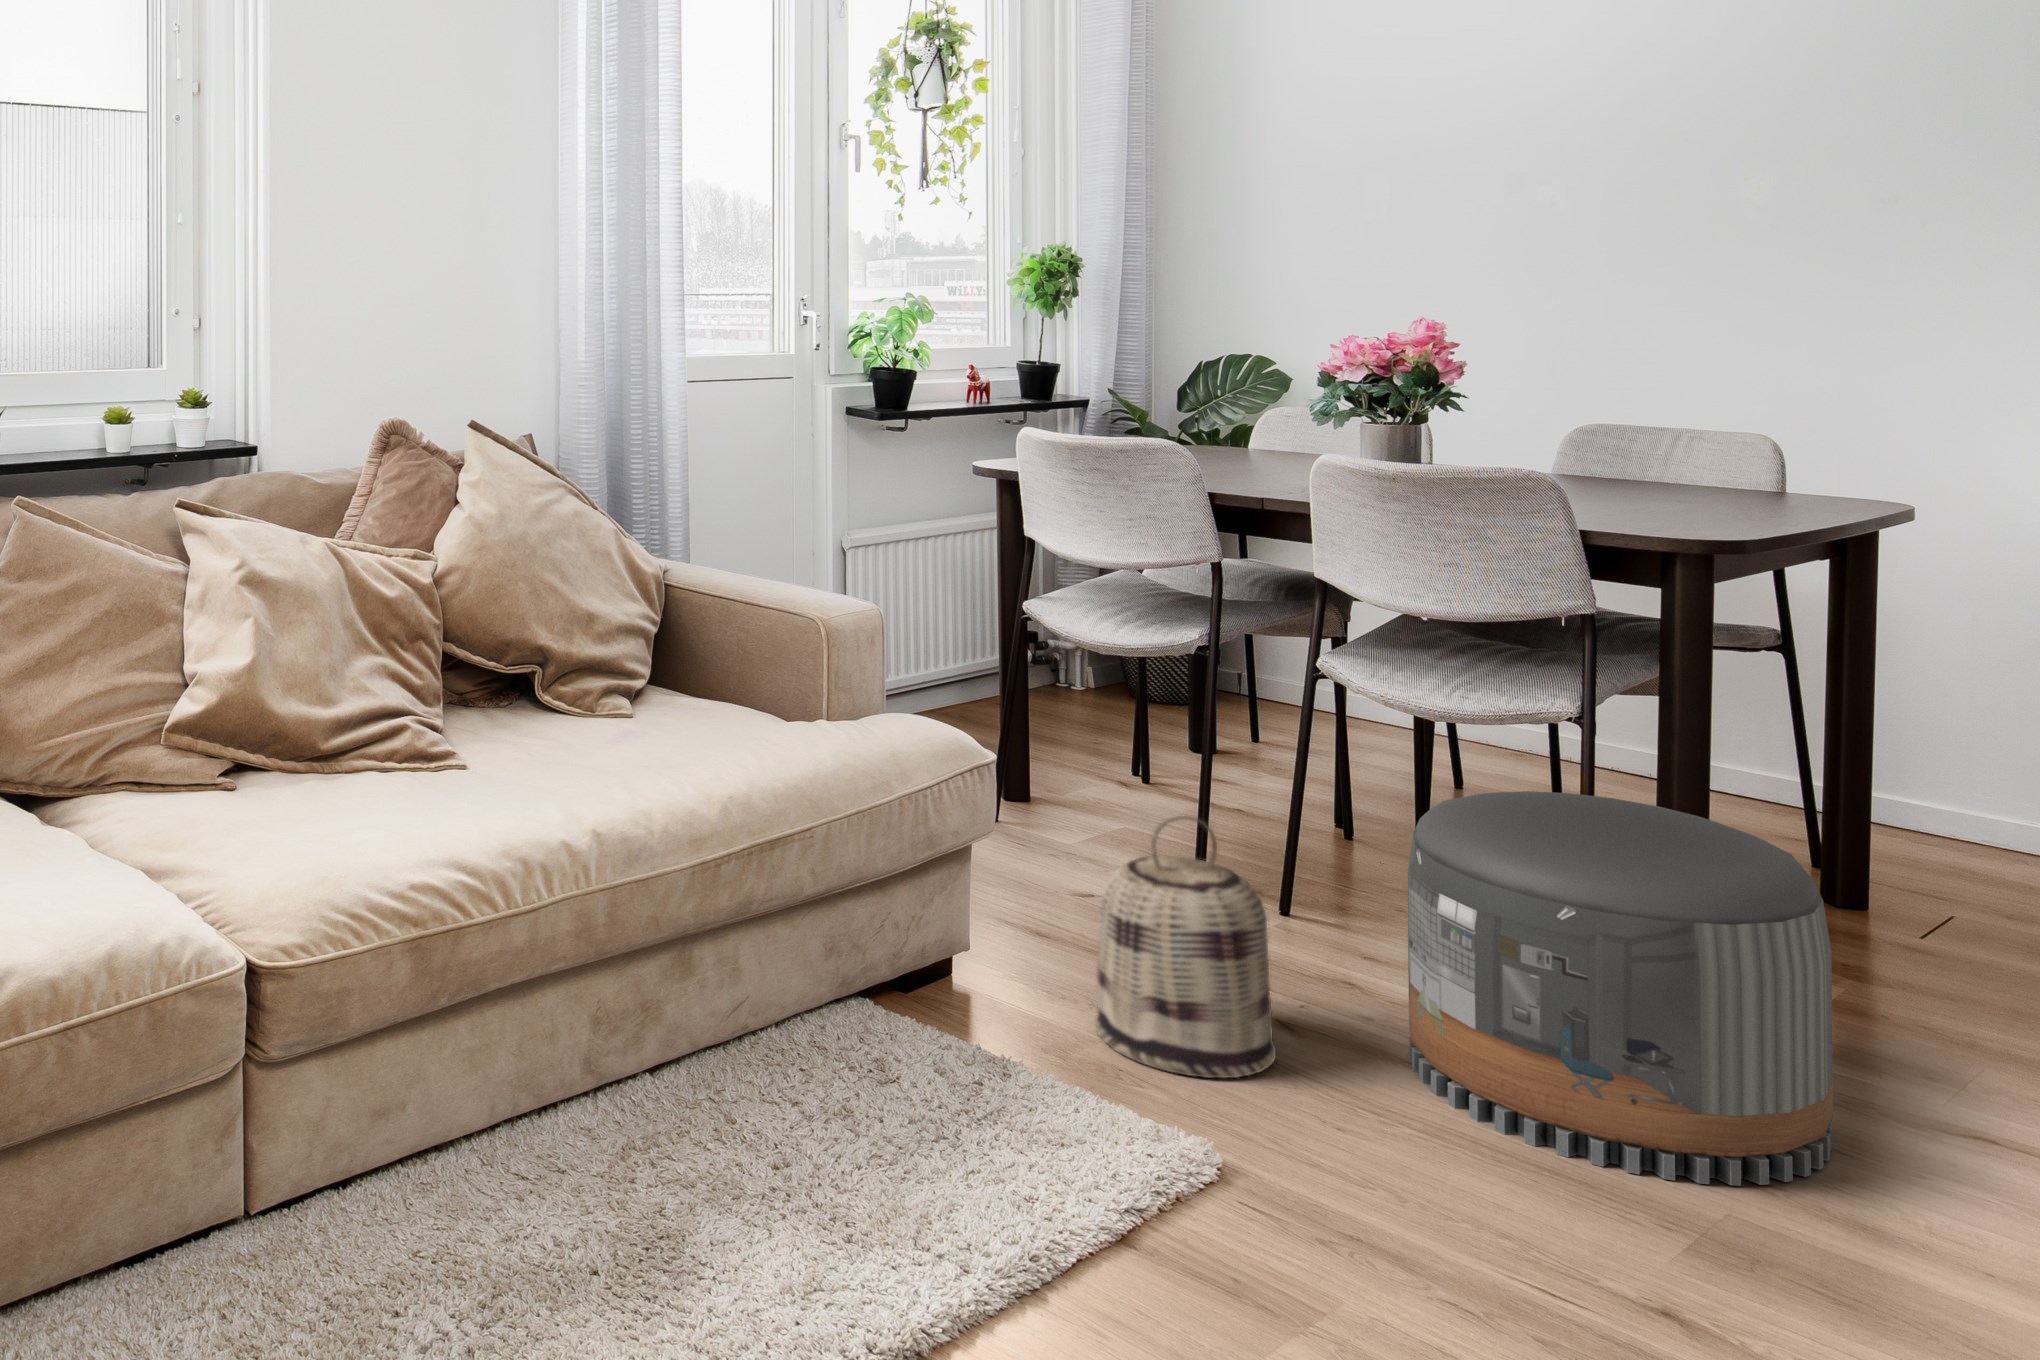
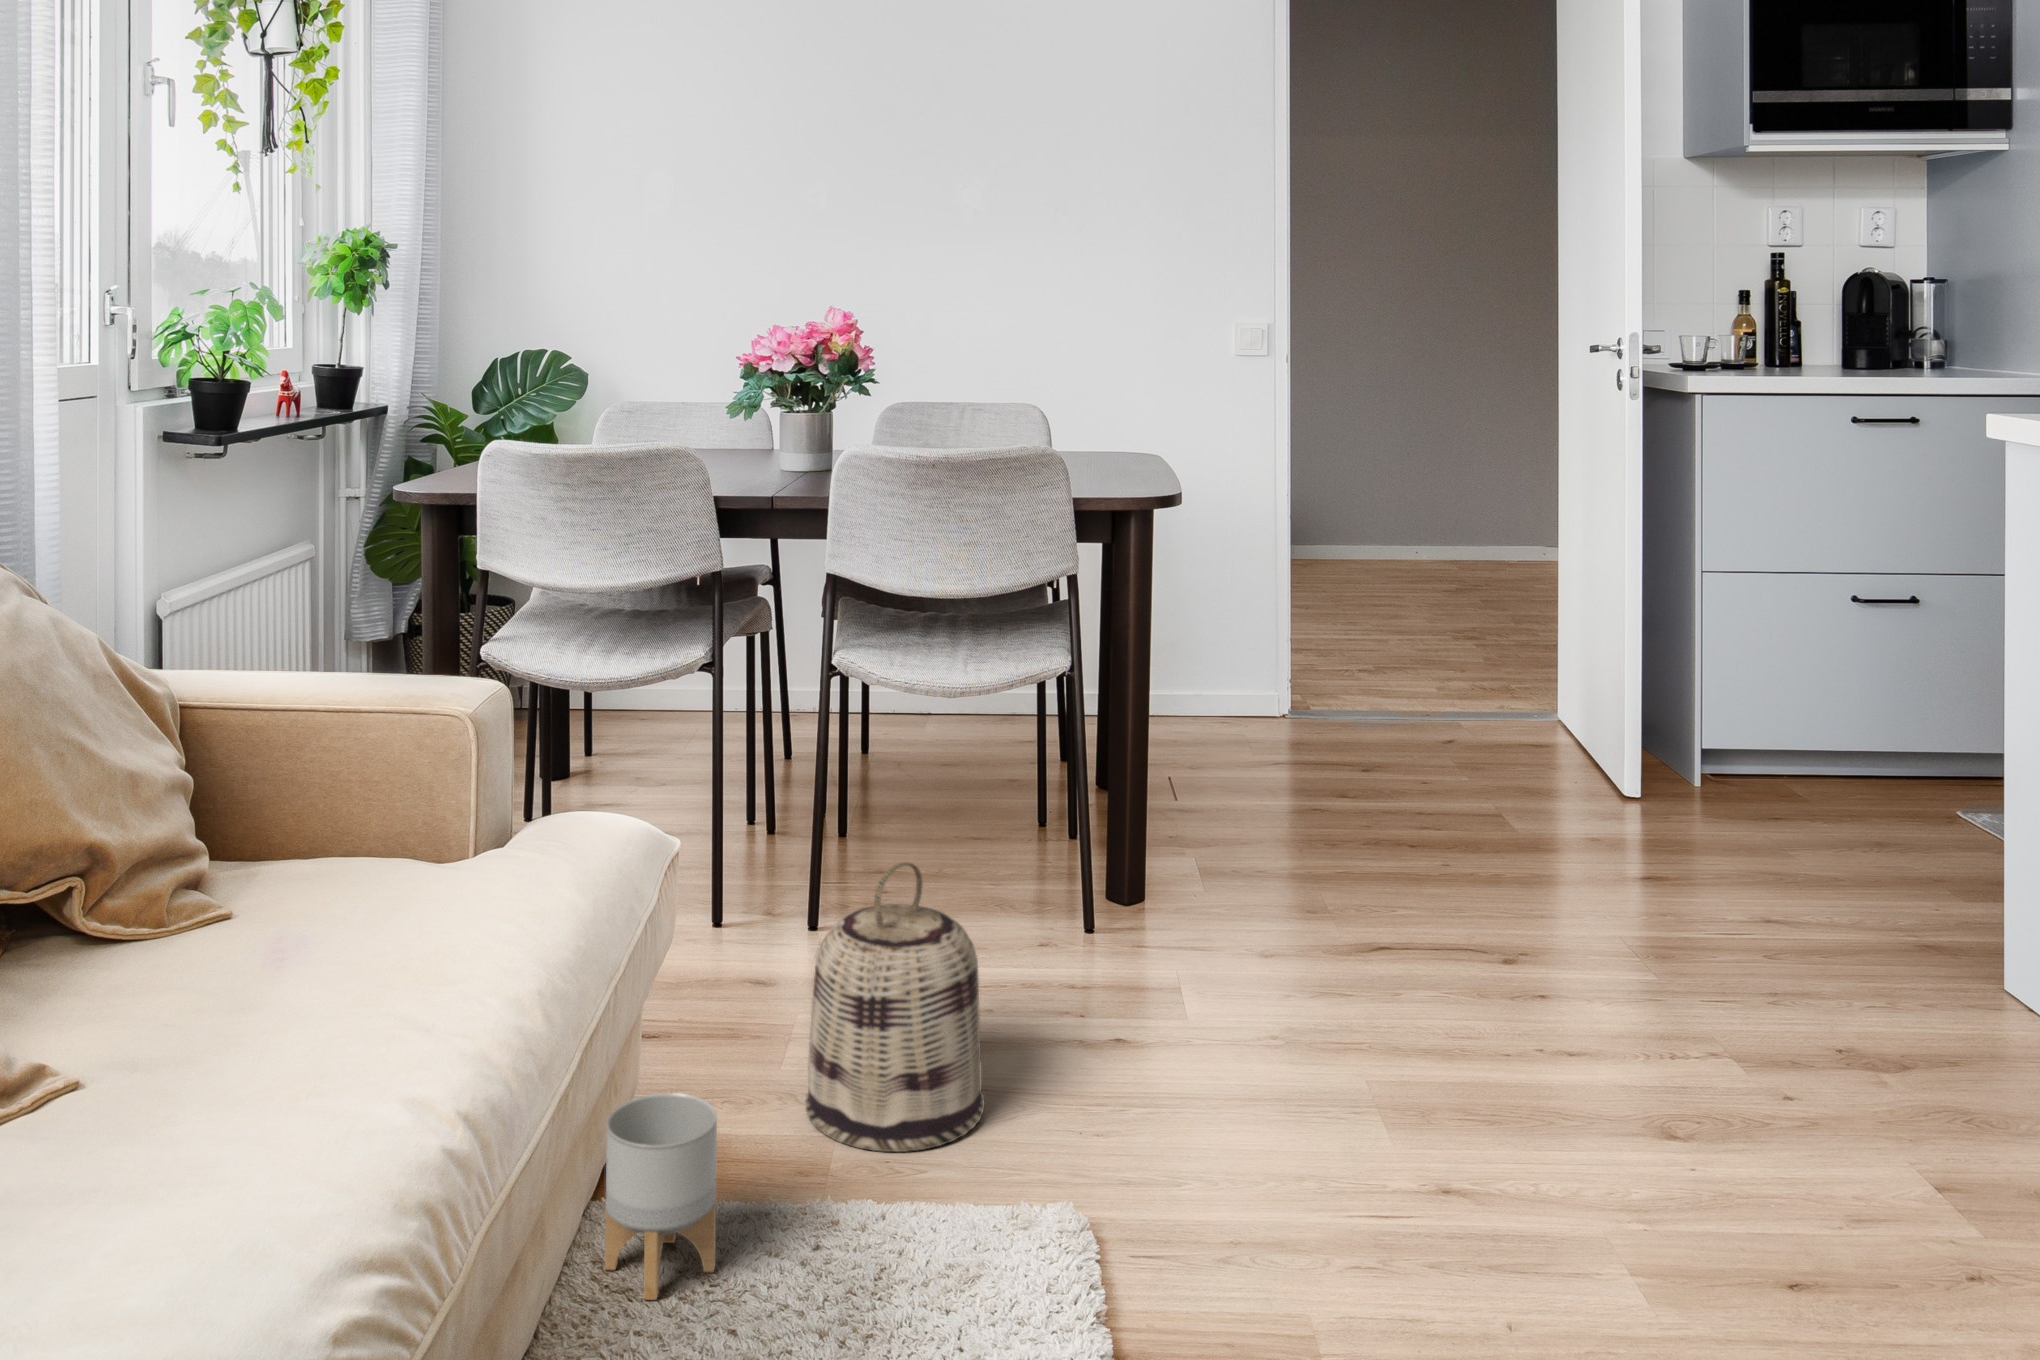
pouf: present [1408,791,1833,1185] -> none [1039,749,1355,1096]
planter: none [836,922,924,1070] -> present [605,1093,717,1300]

